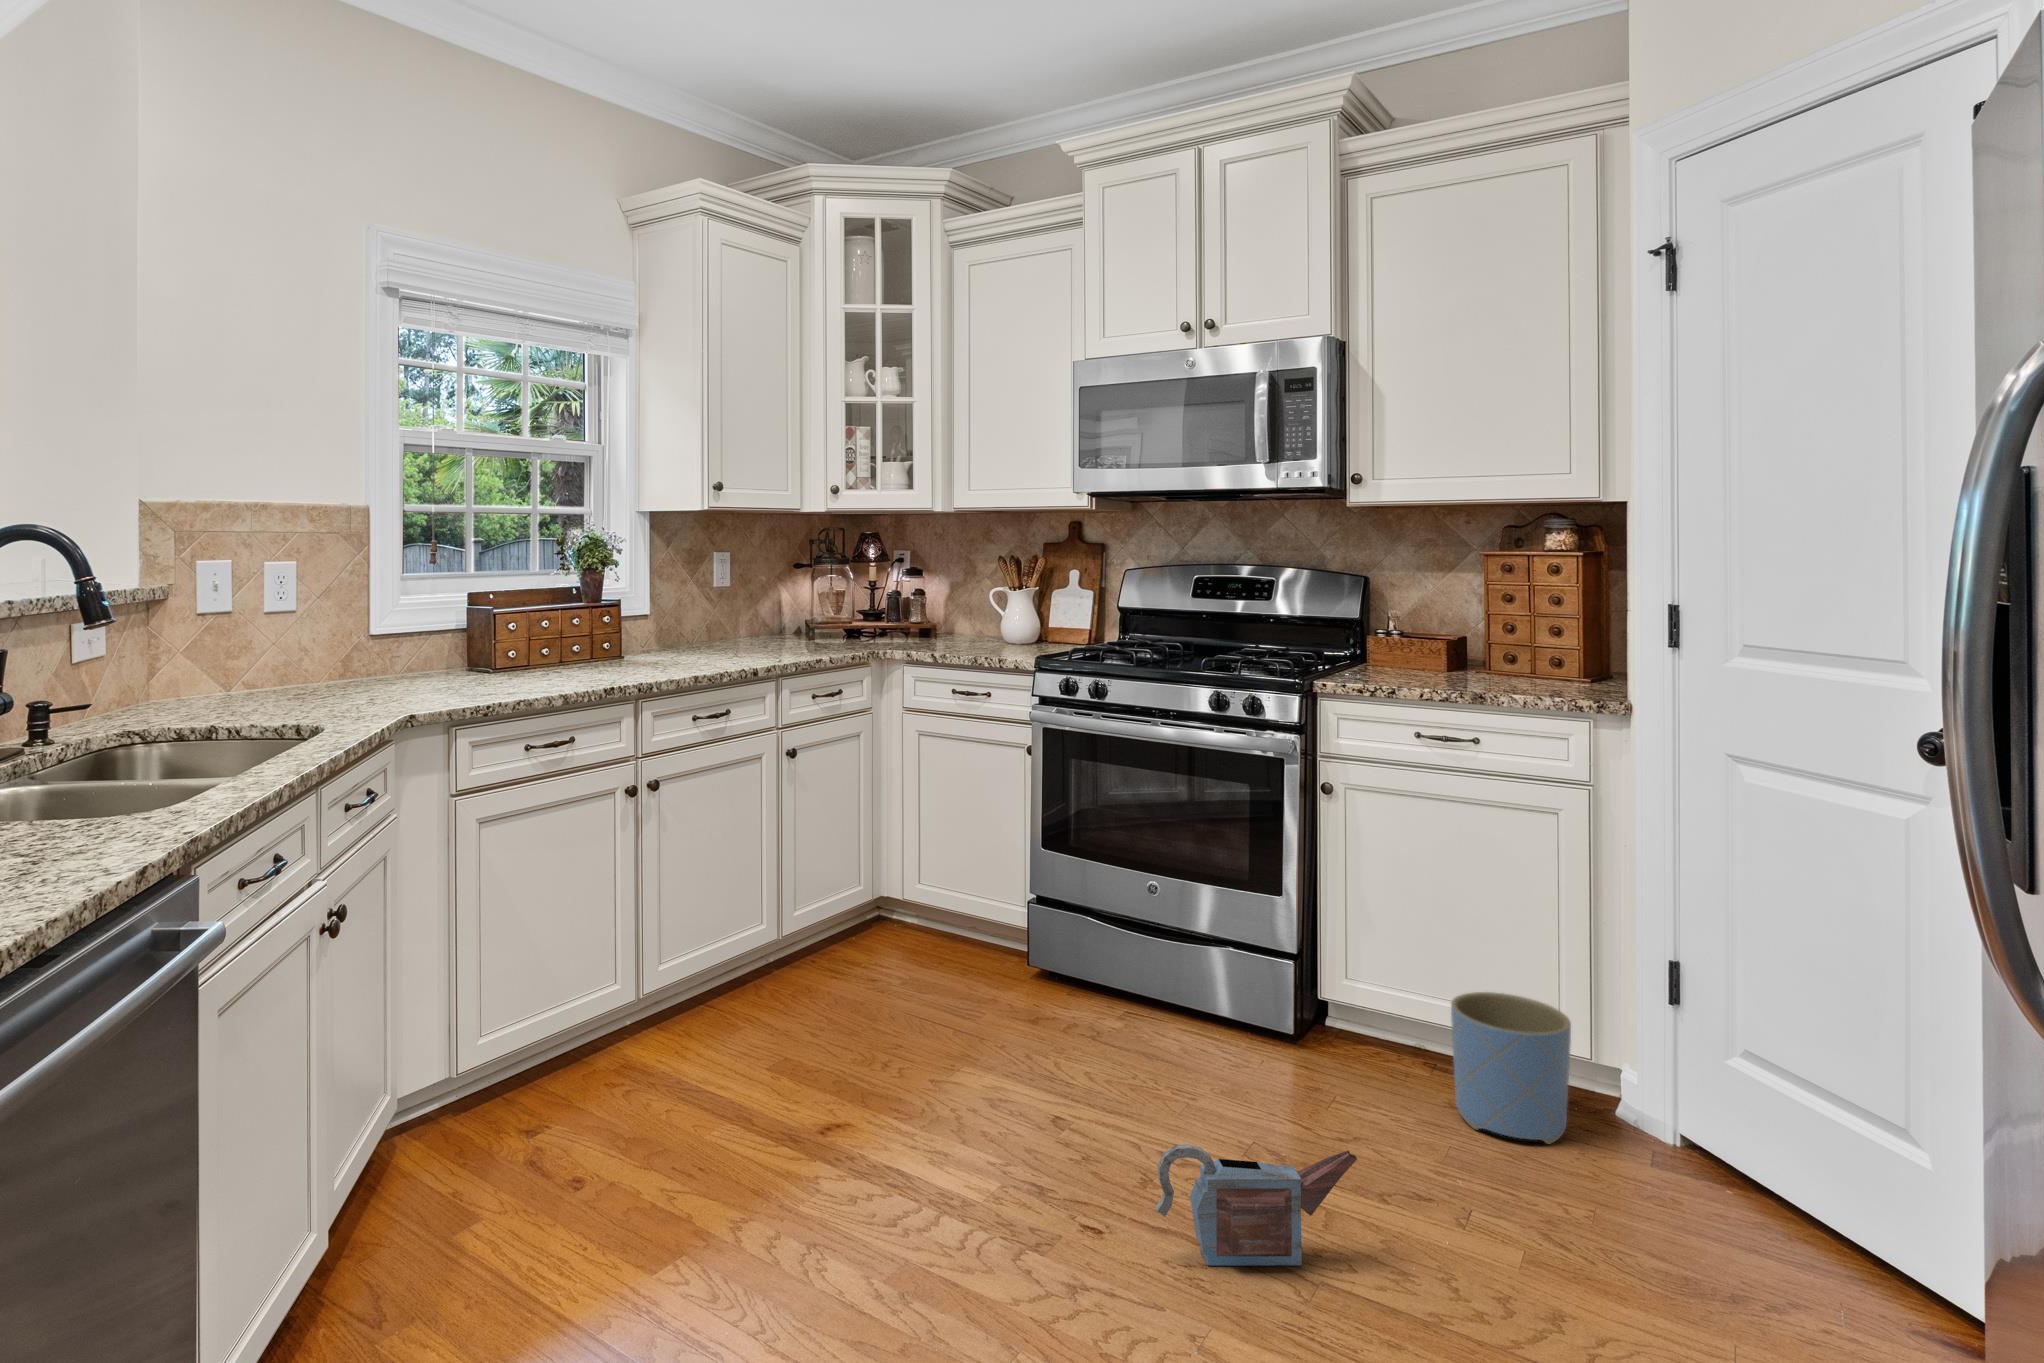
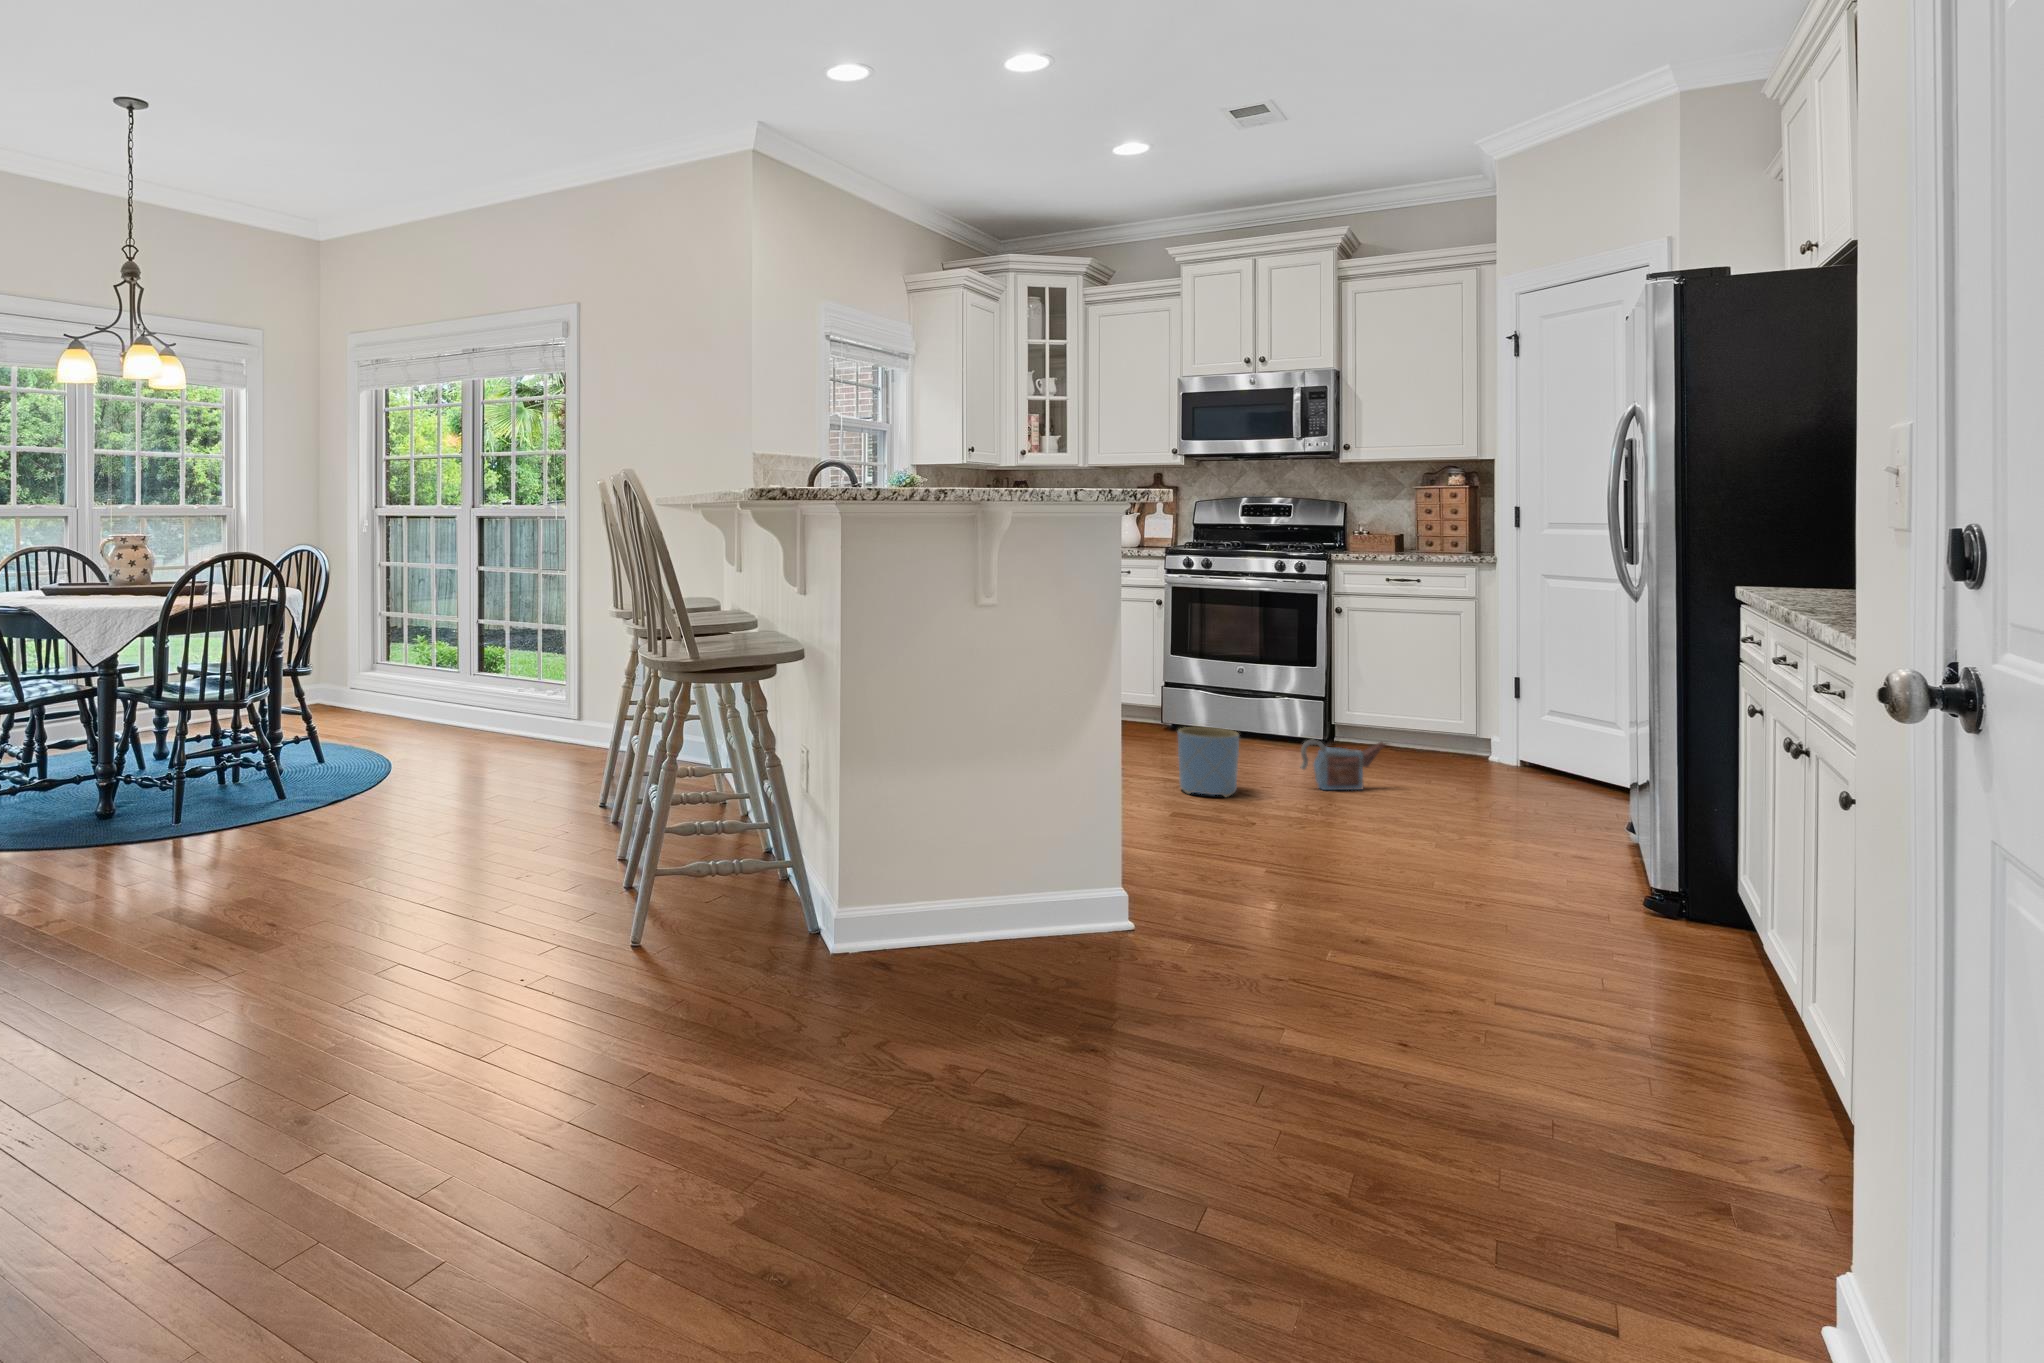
planter: present [1451,992,1571,1144] -> present [1178,727,1239,797]

